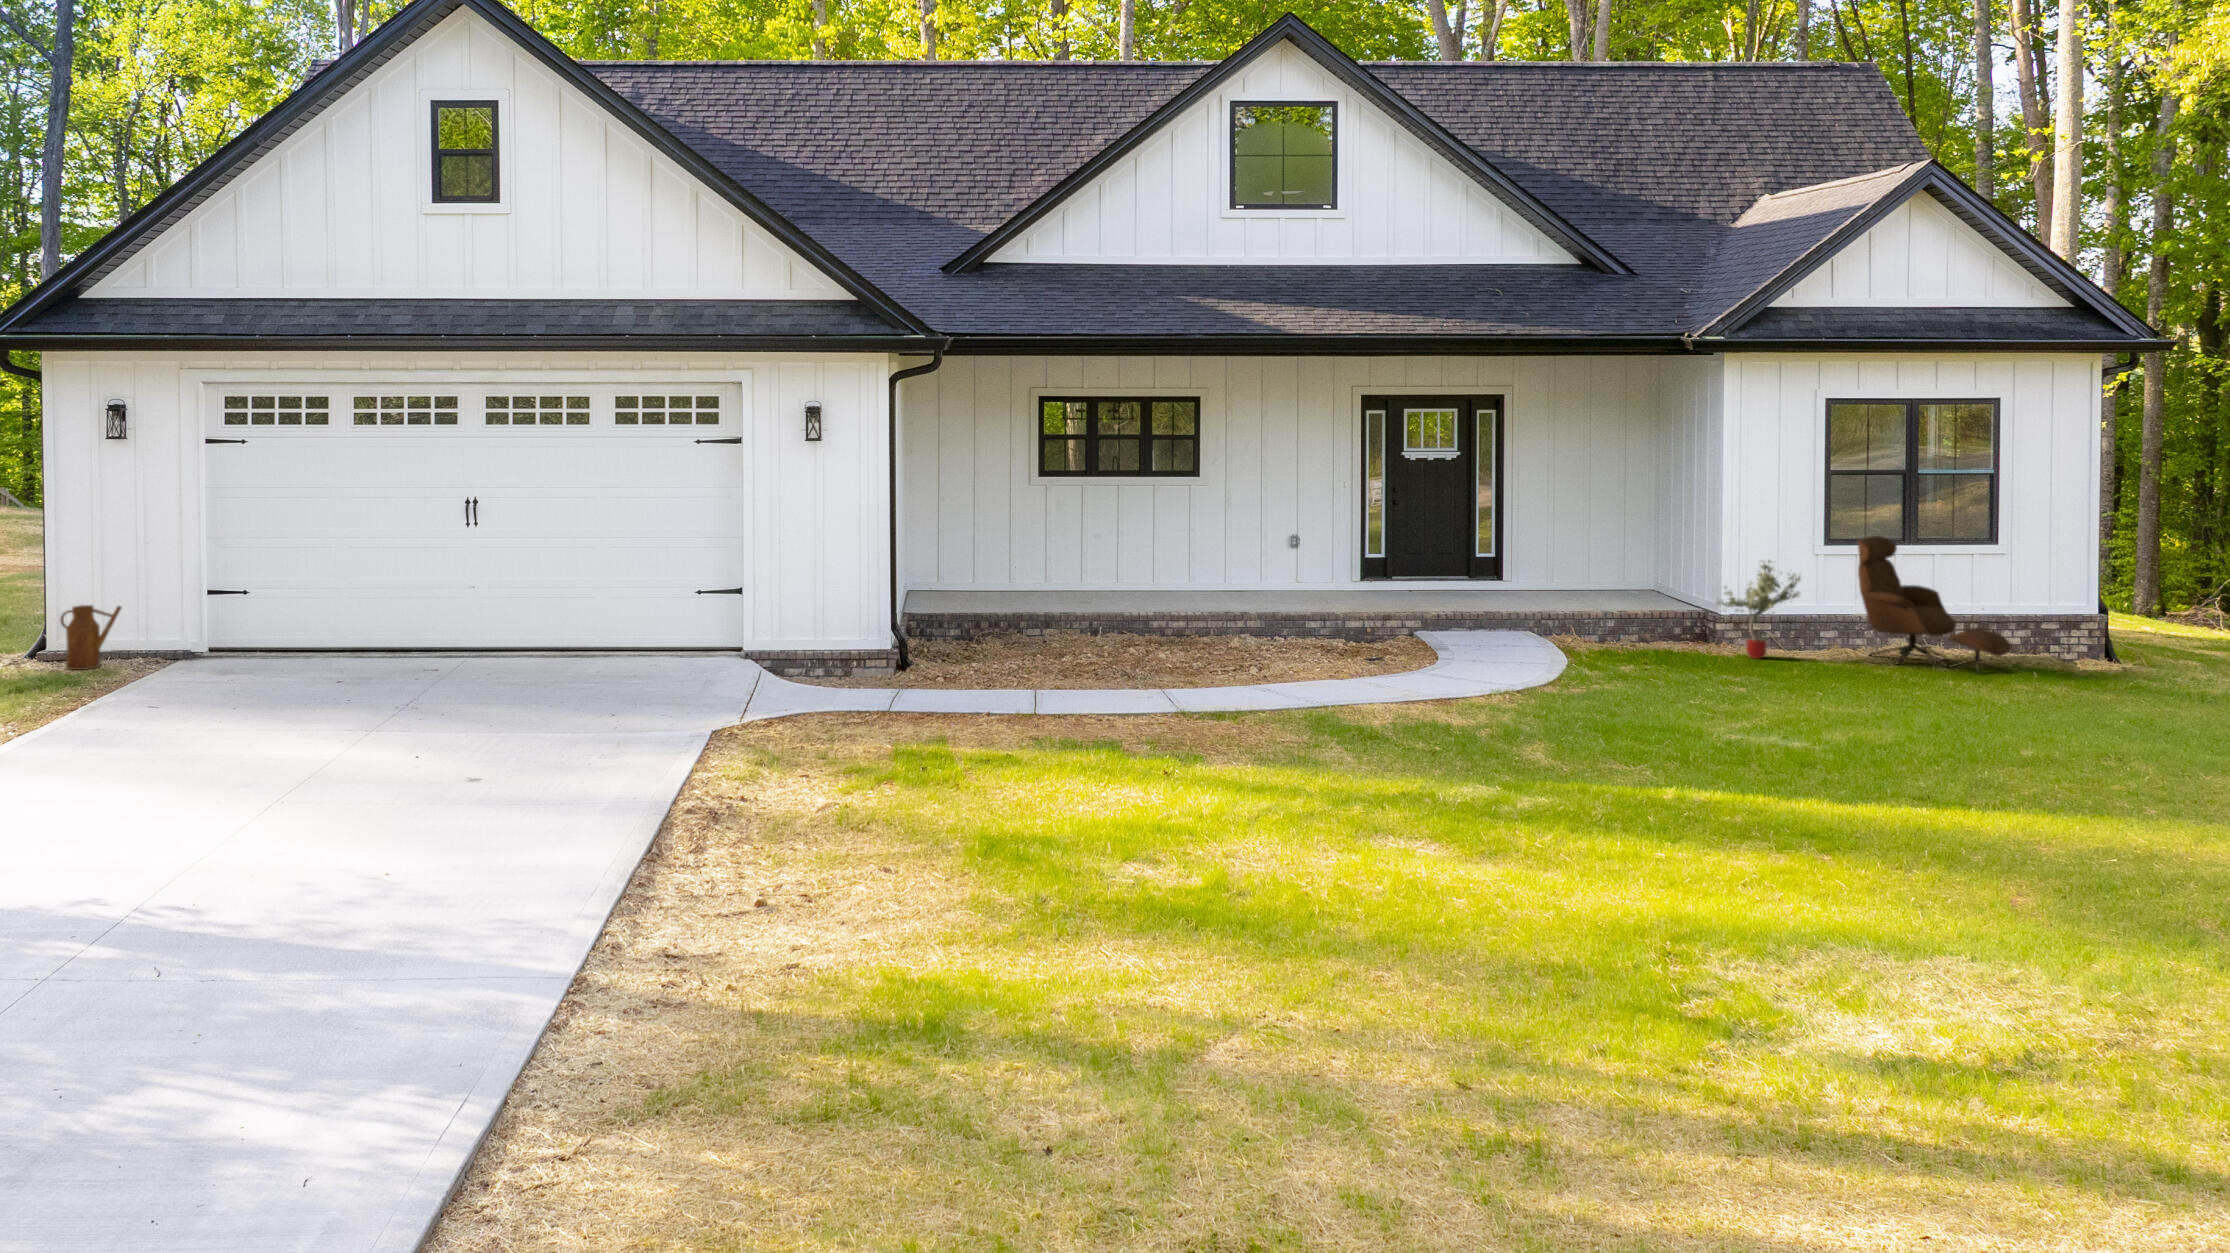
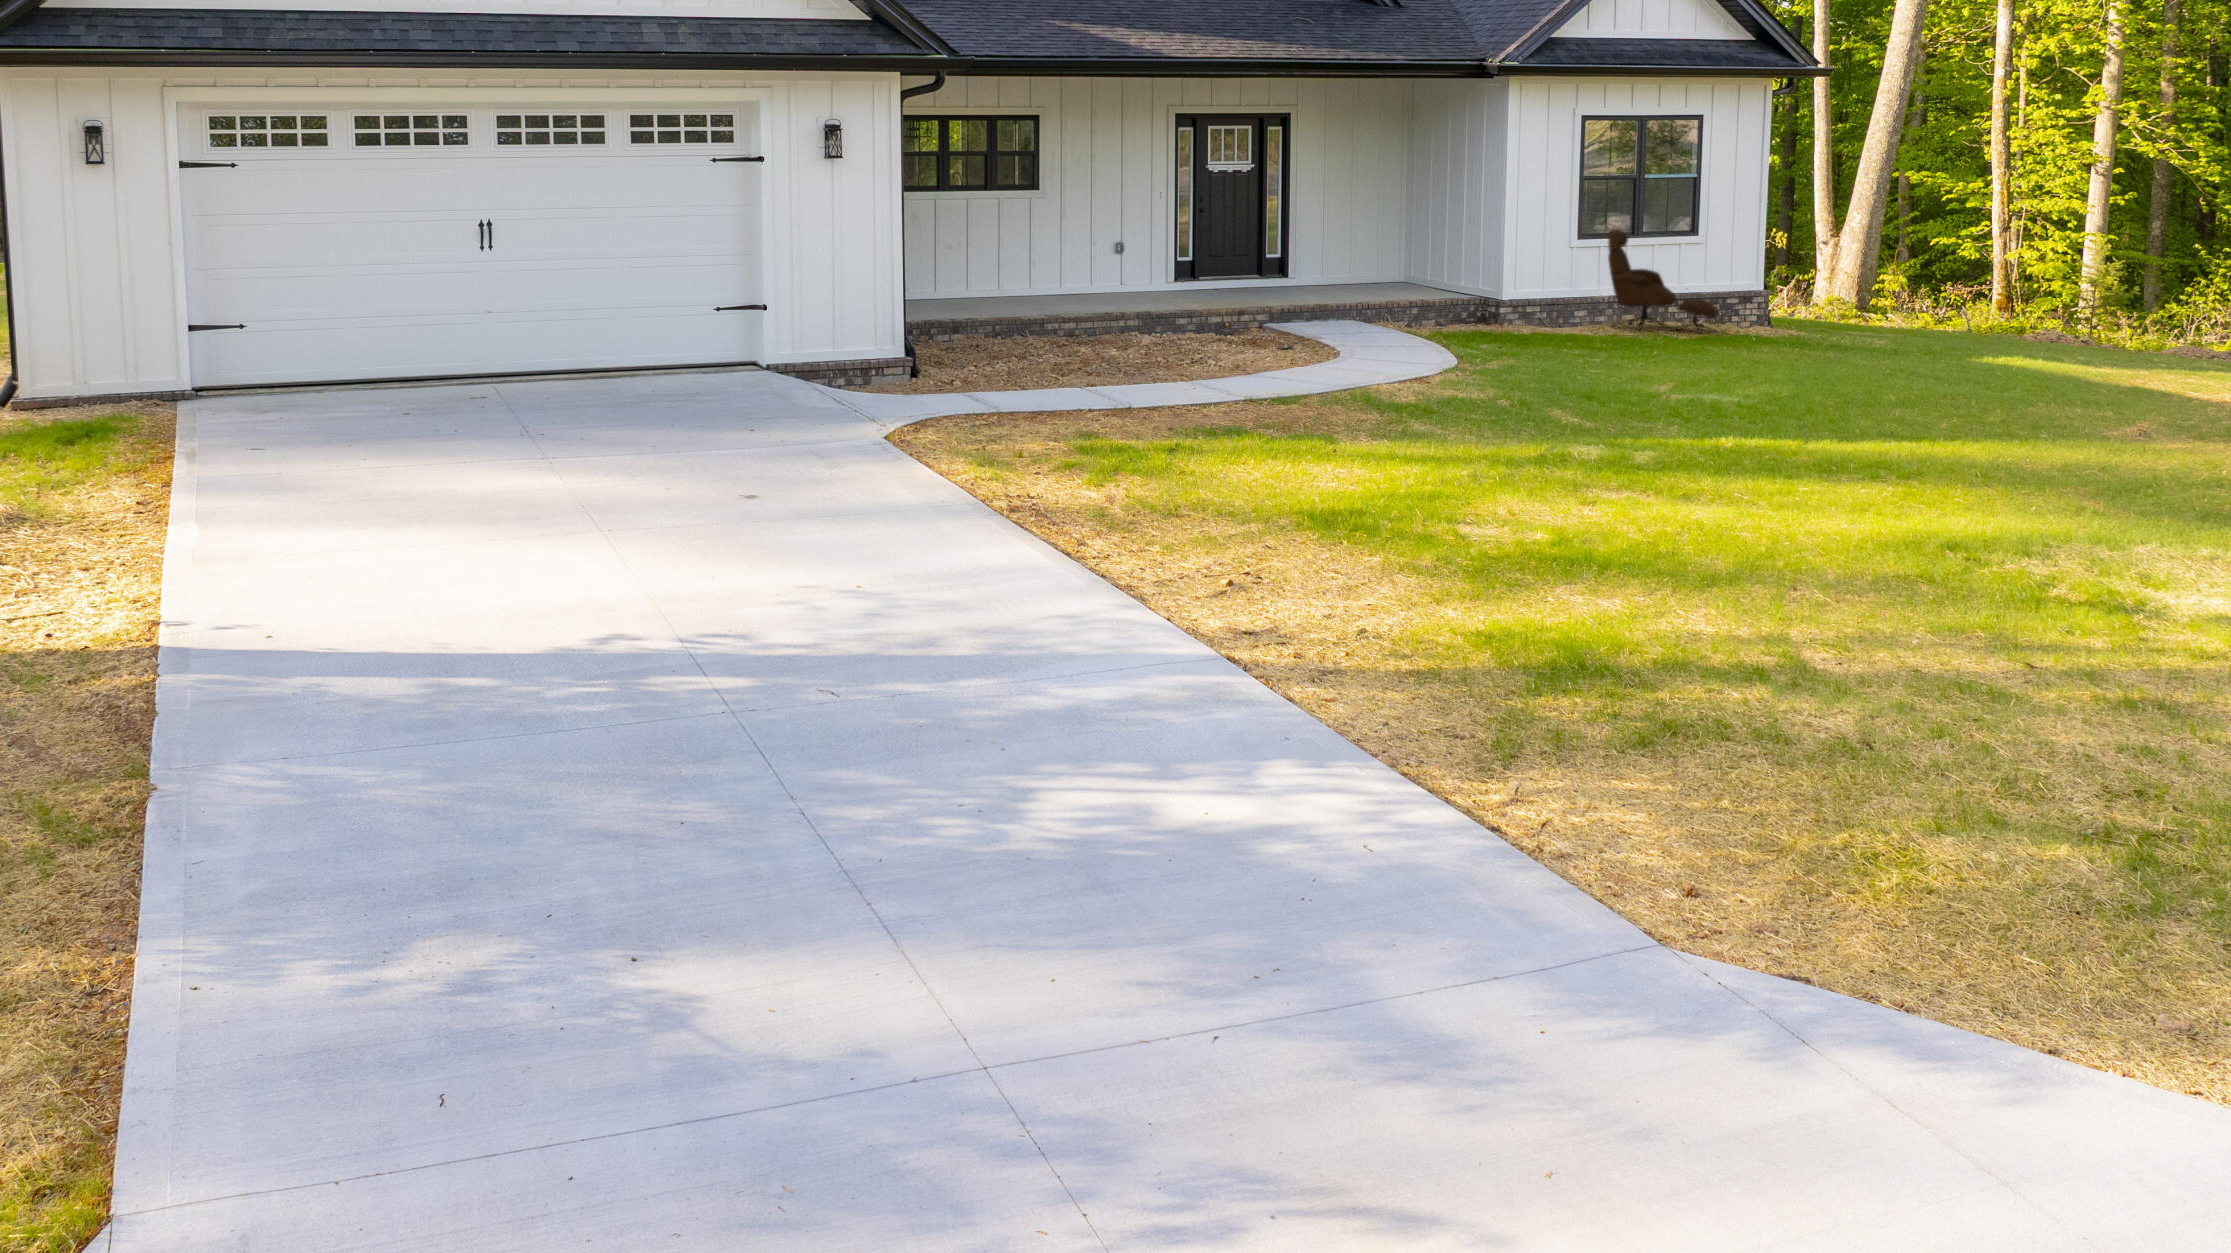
potted tree: present [1718,560,1801,659] -> none [1508,250,1574,332]
watering can: present [60,605,121,670] -> none [59,344,131,413]

